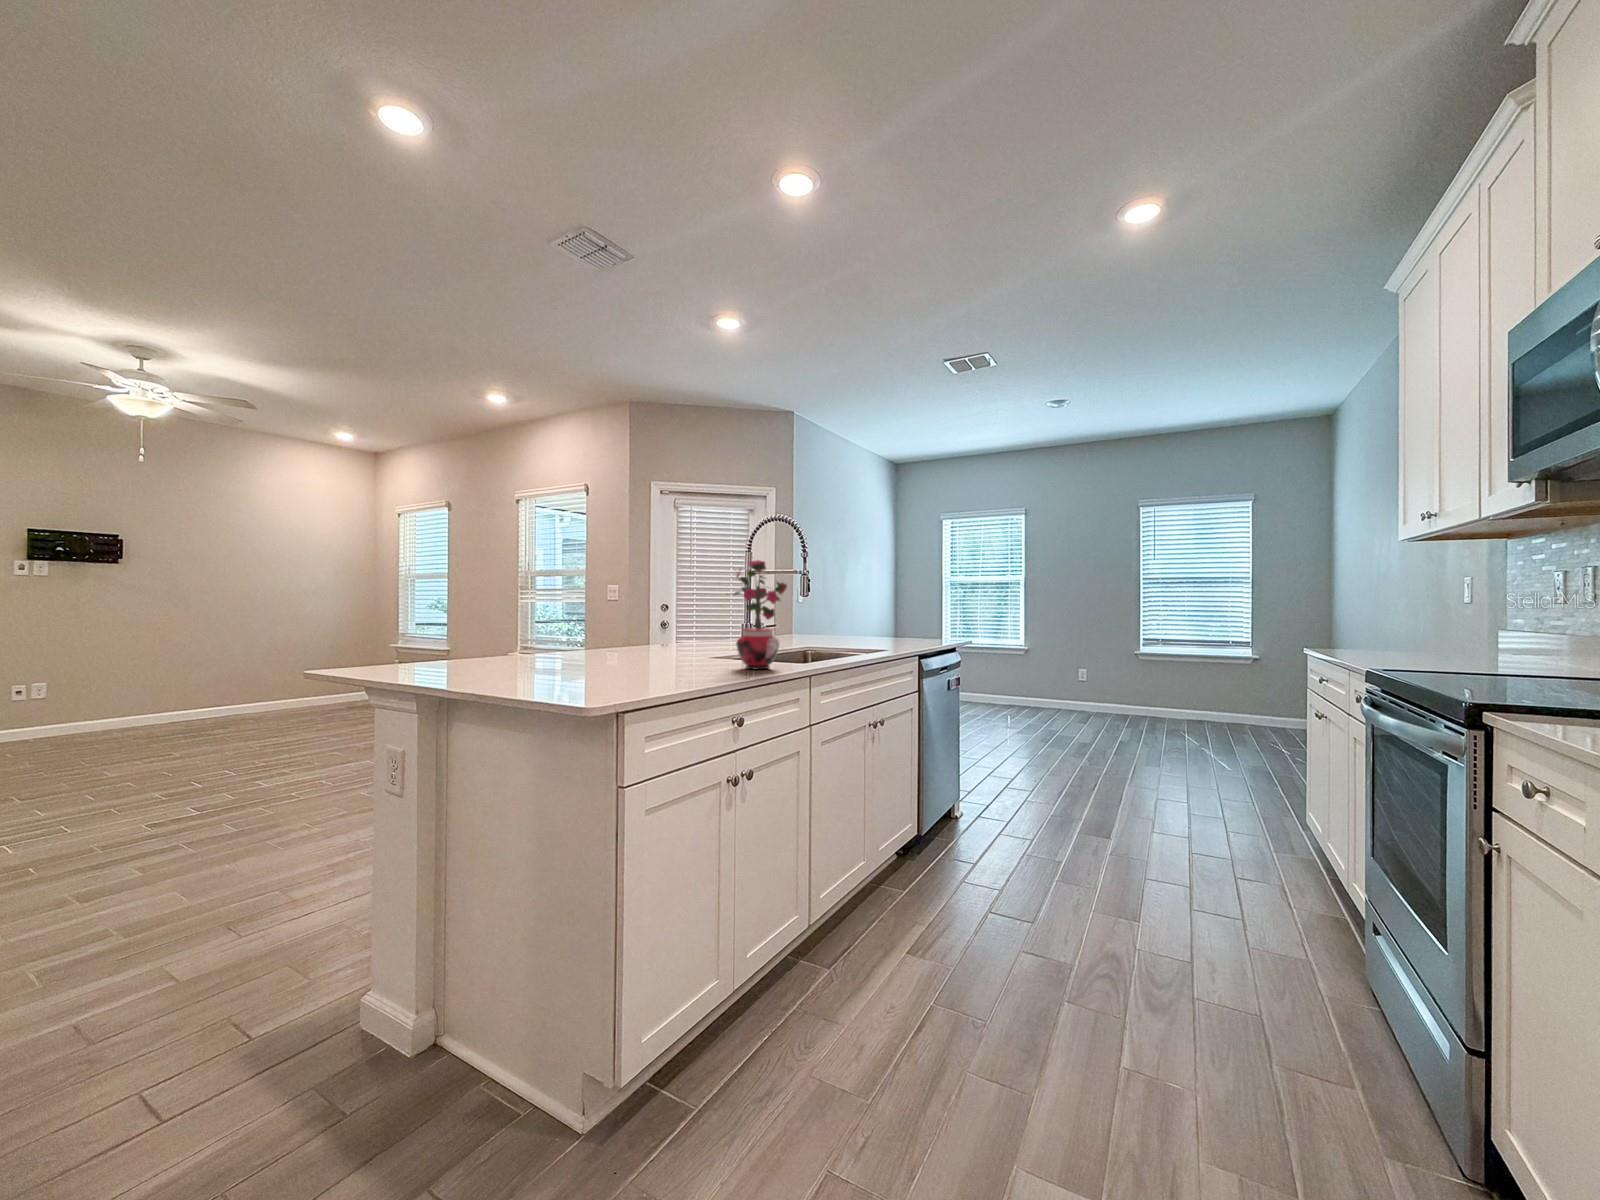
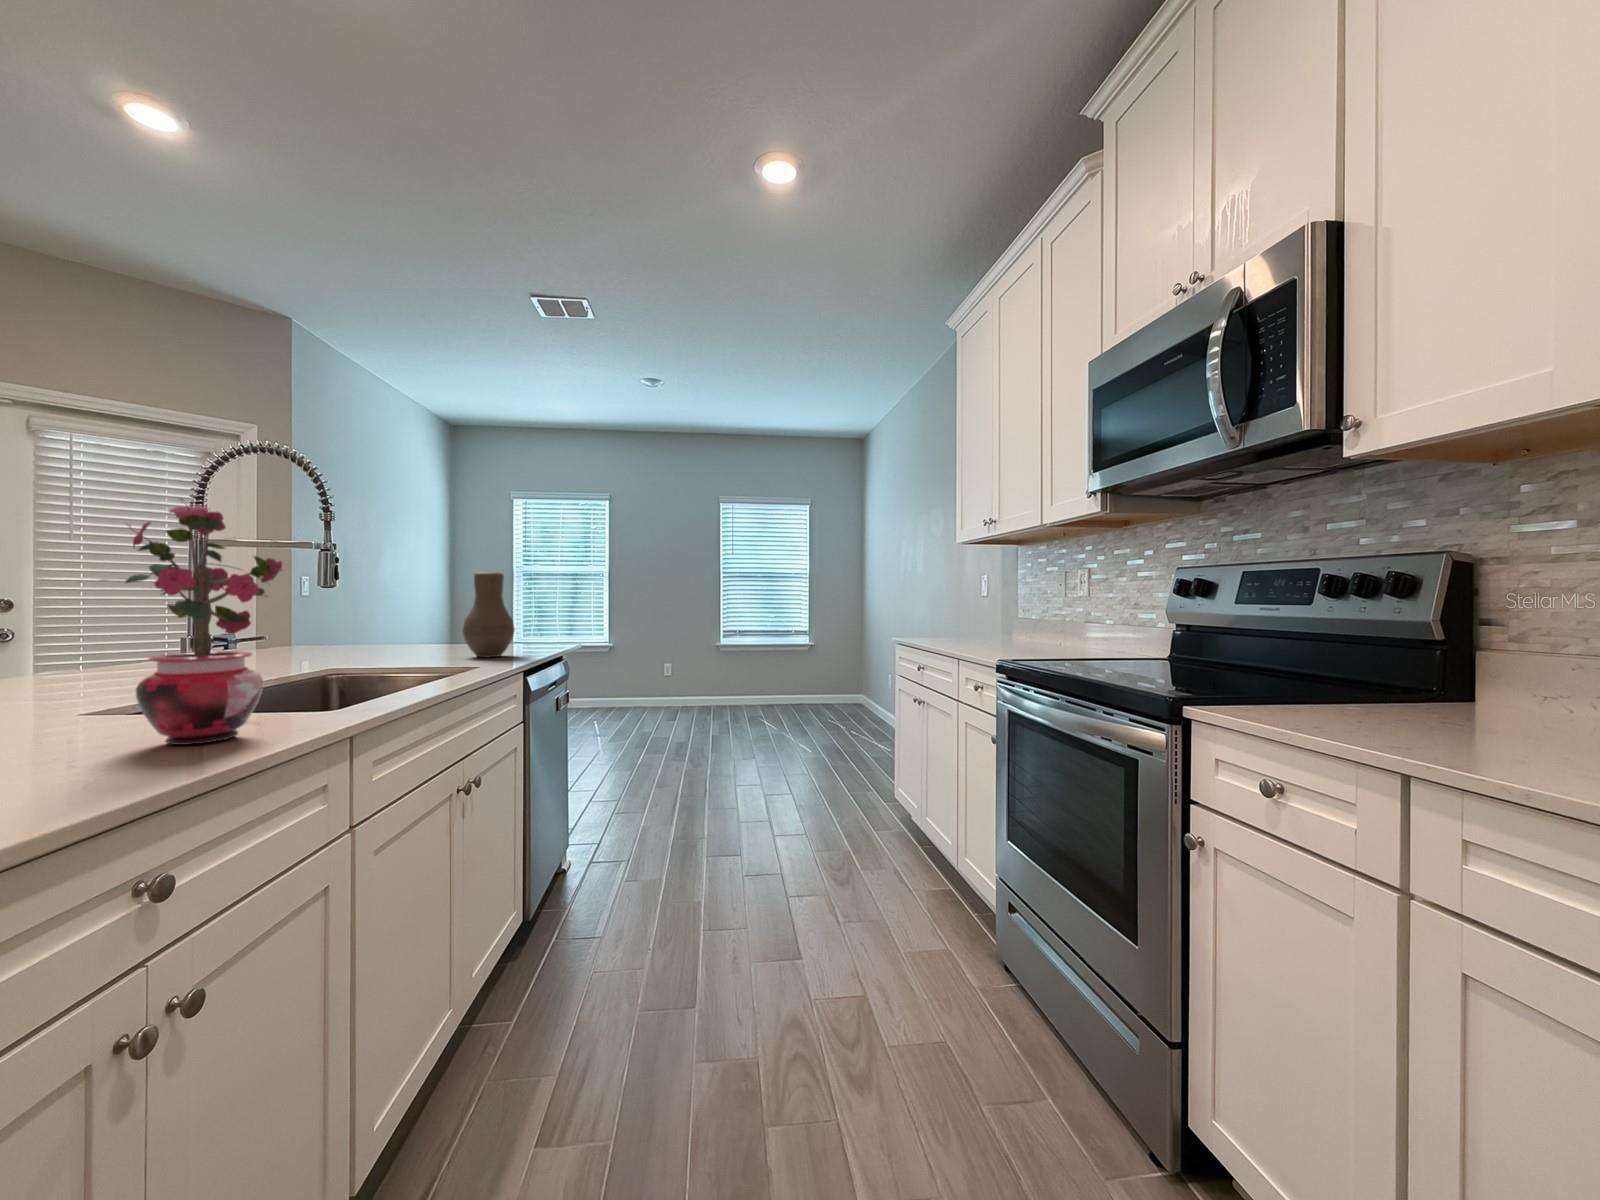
vase: none [884,585,918,646] -> present [463,572,515,657]

